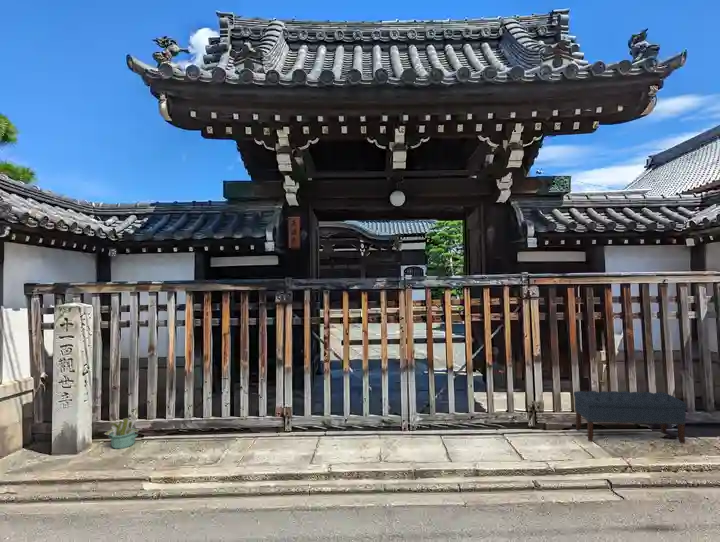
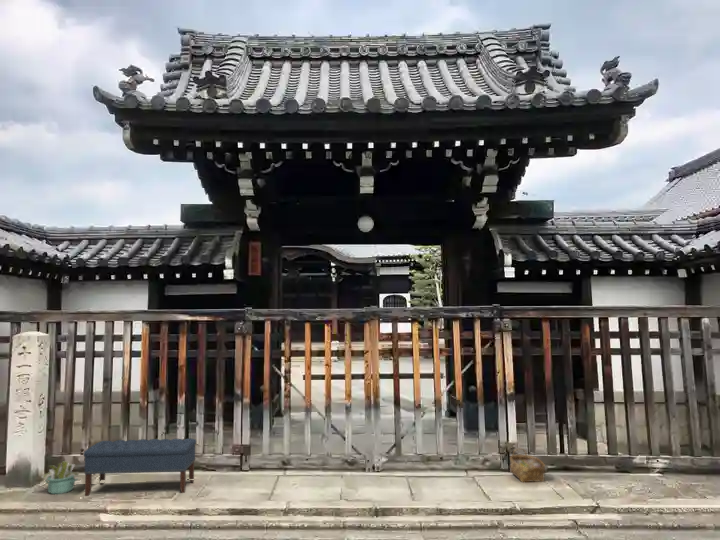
bench: present [574,391,687,444] -> present [84,438,196,496]
woven basket: none [535,408,570,441] -> present [510,449,545,482]

